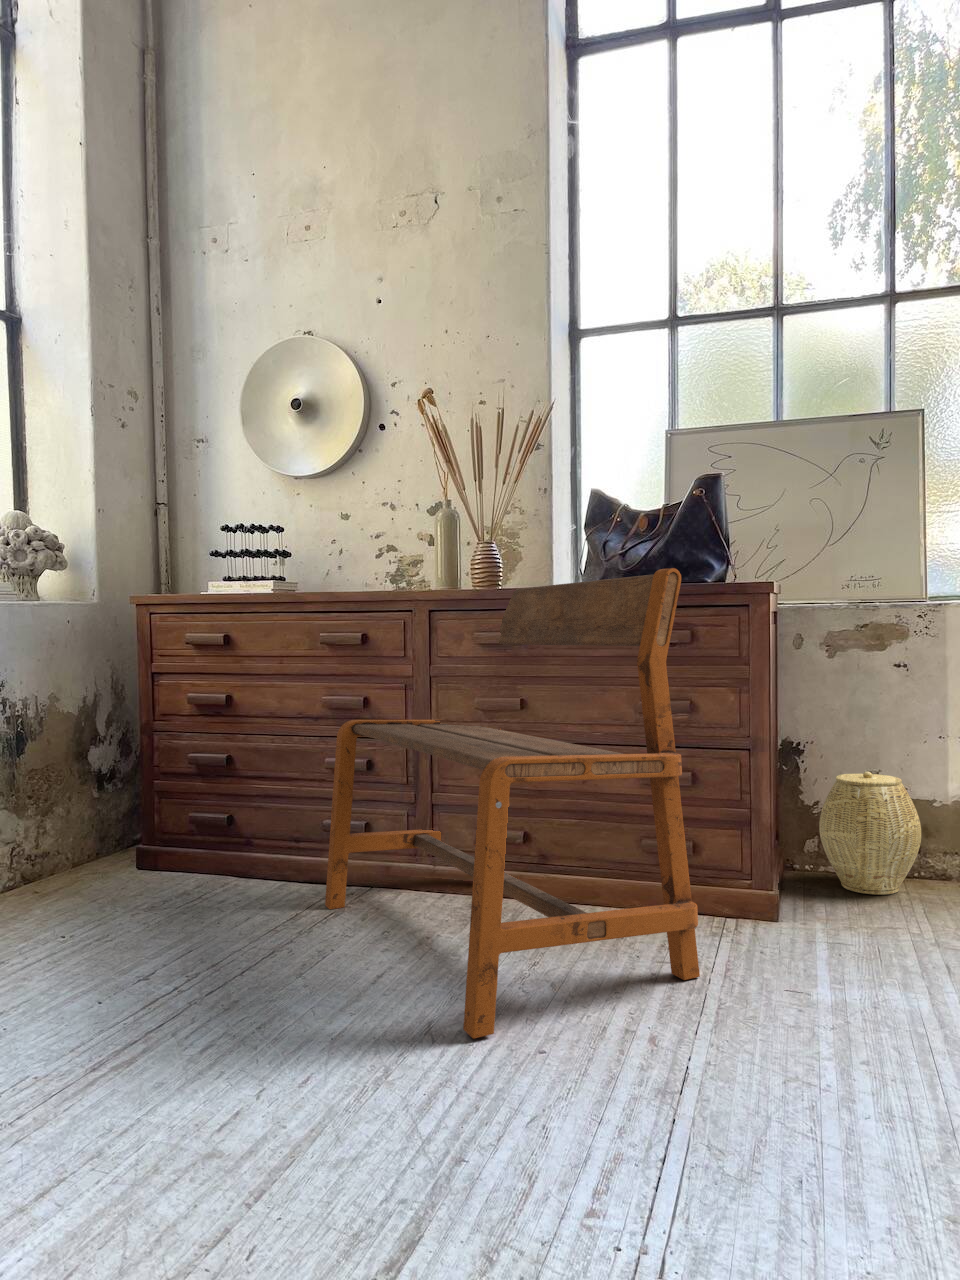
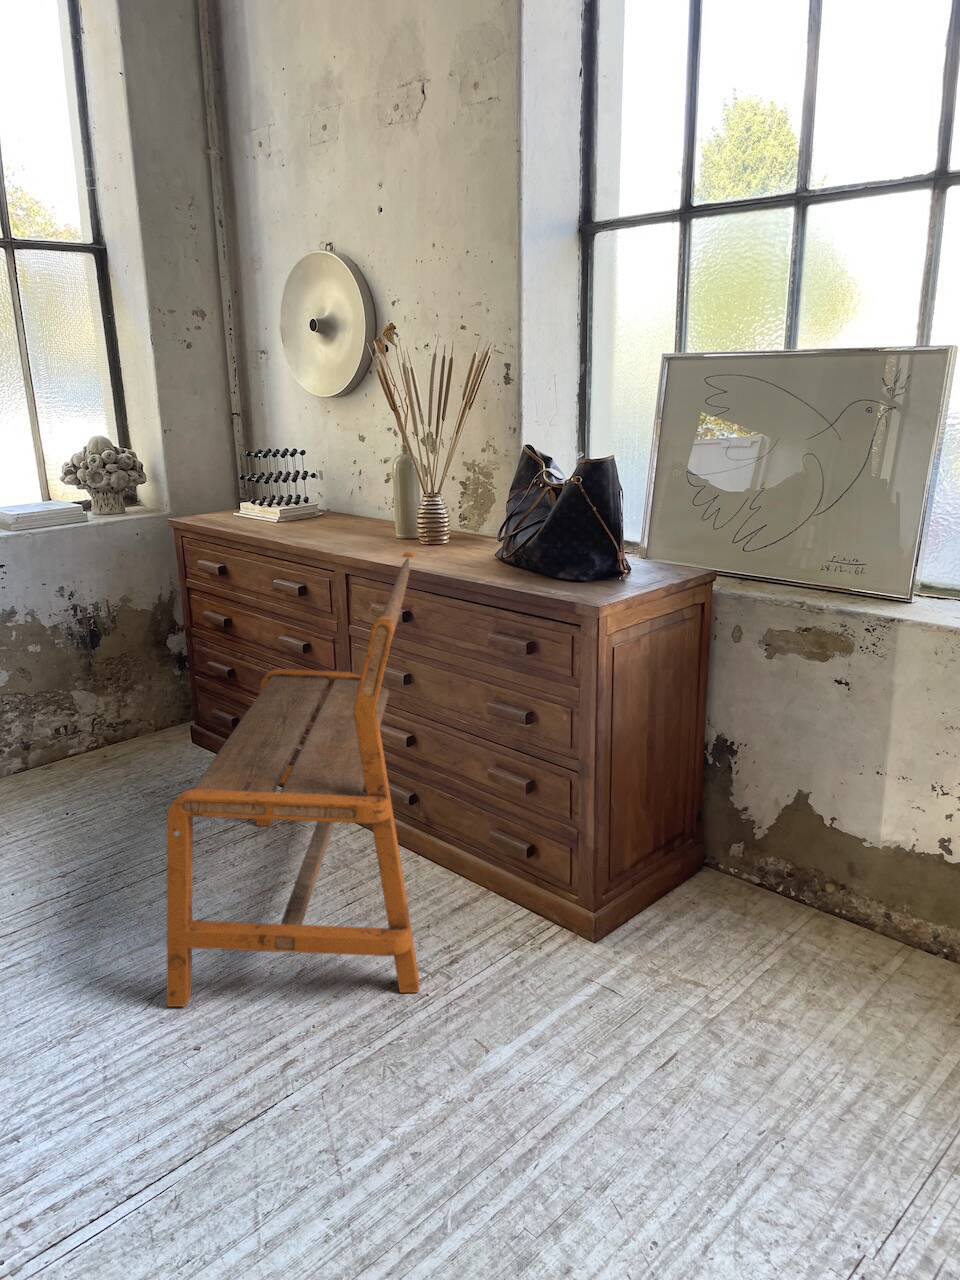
woven basket: present [819,771,921,895] -> none [704,793,813,933]

